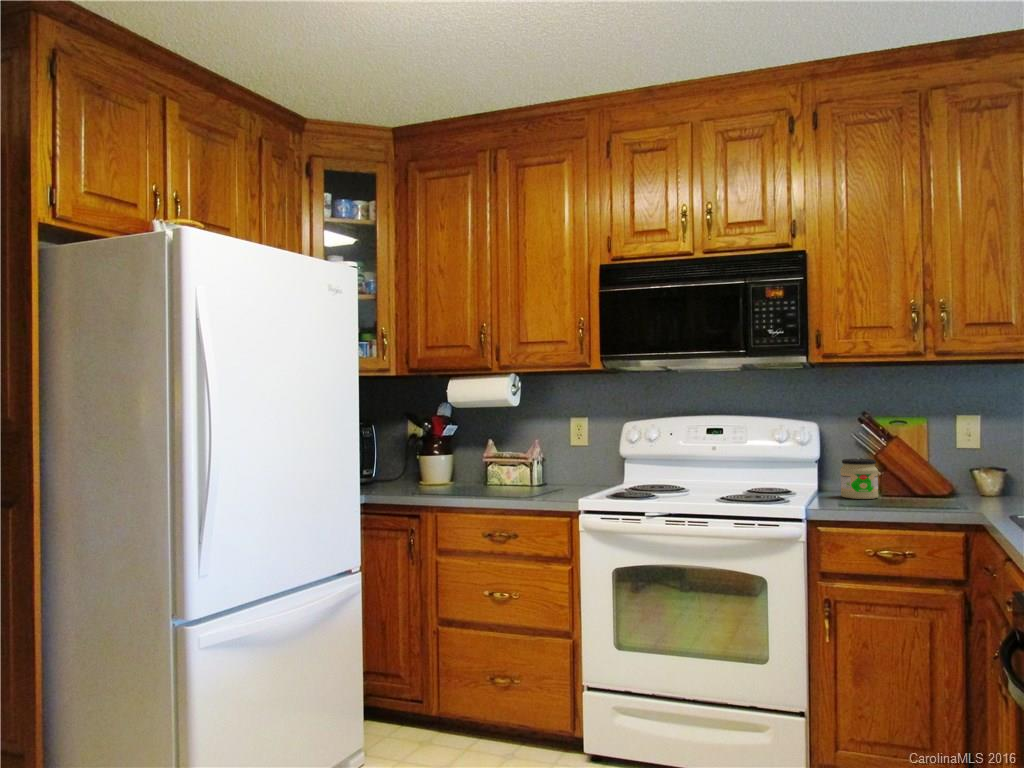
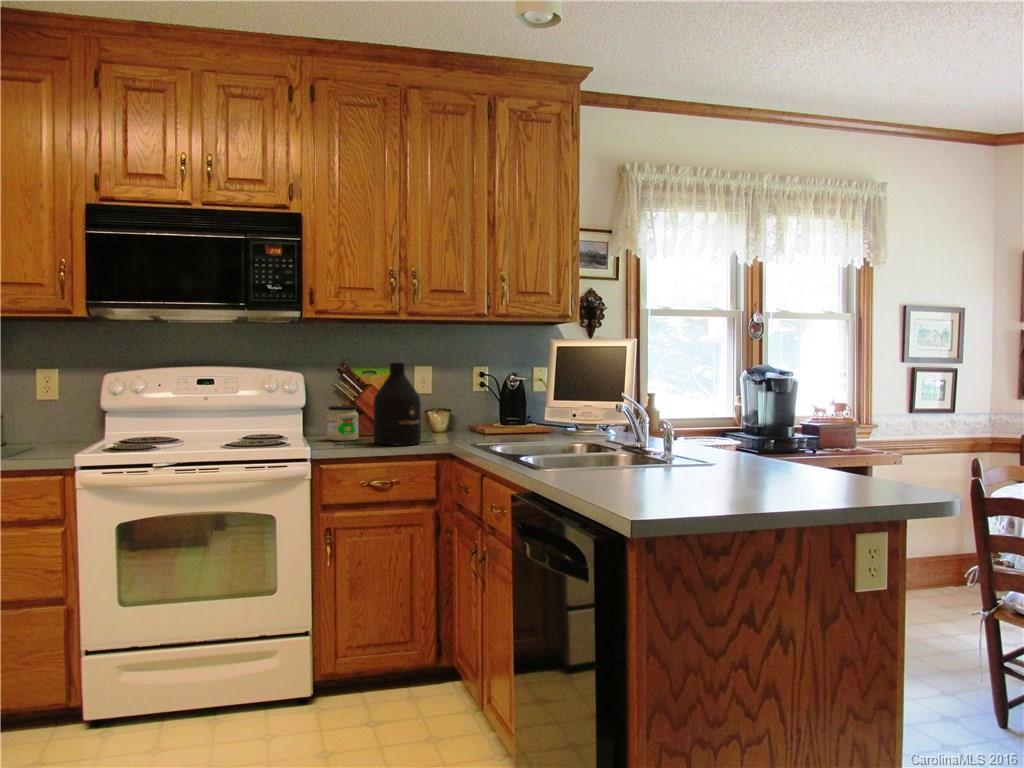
bottle: none [891,411,954,510] -> present [373,363,421,445]

